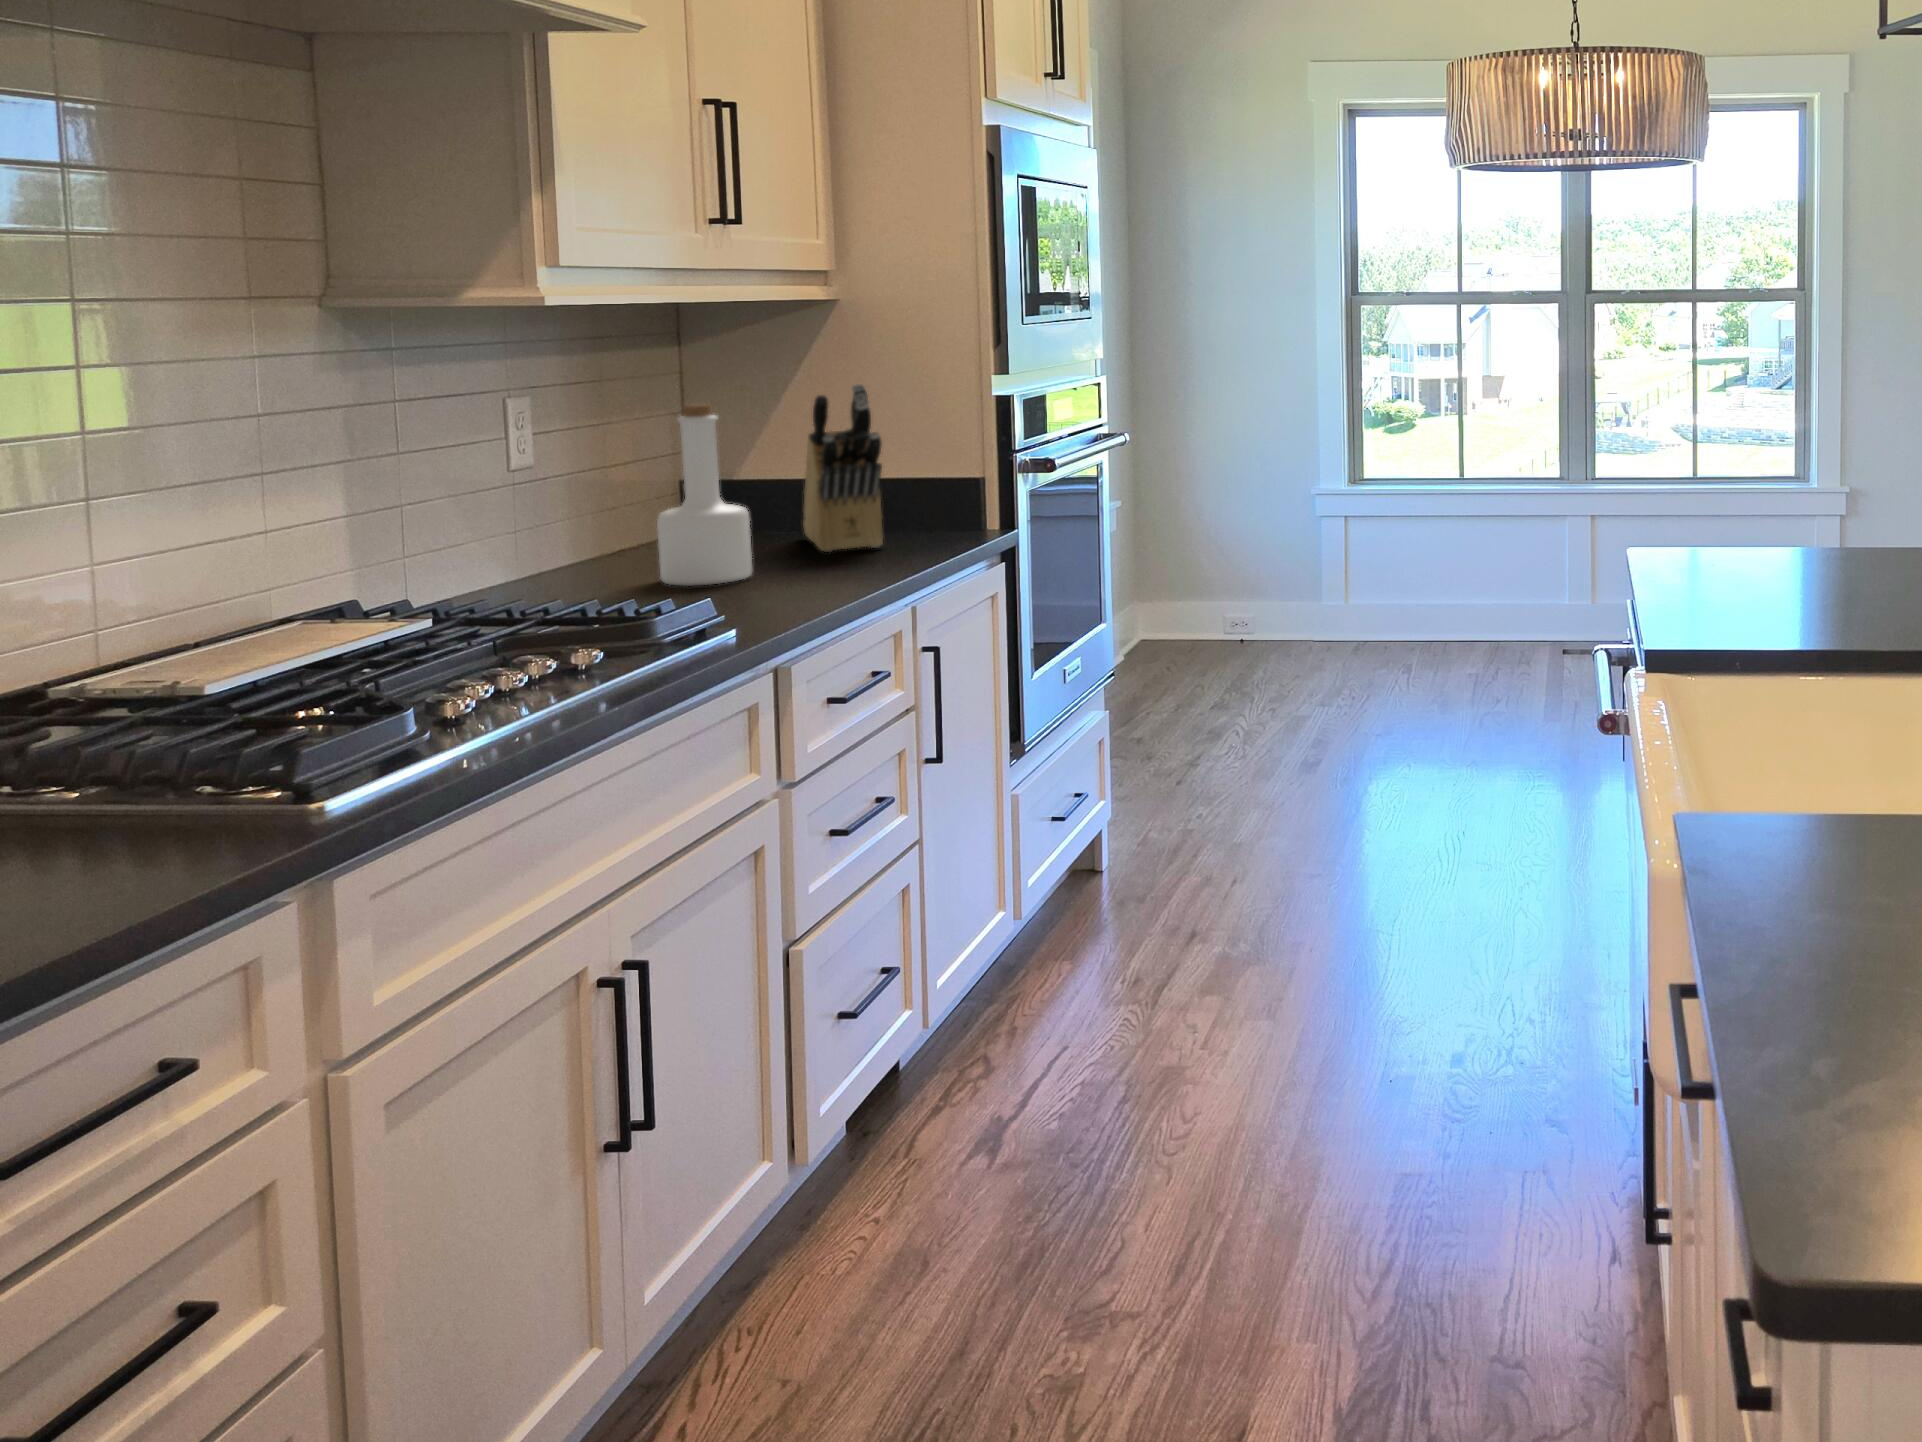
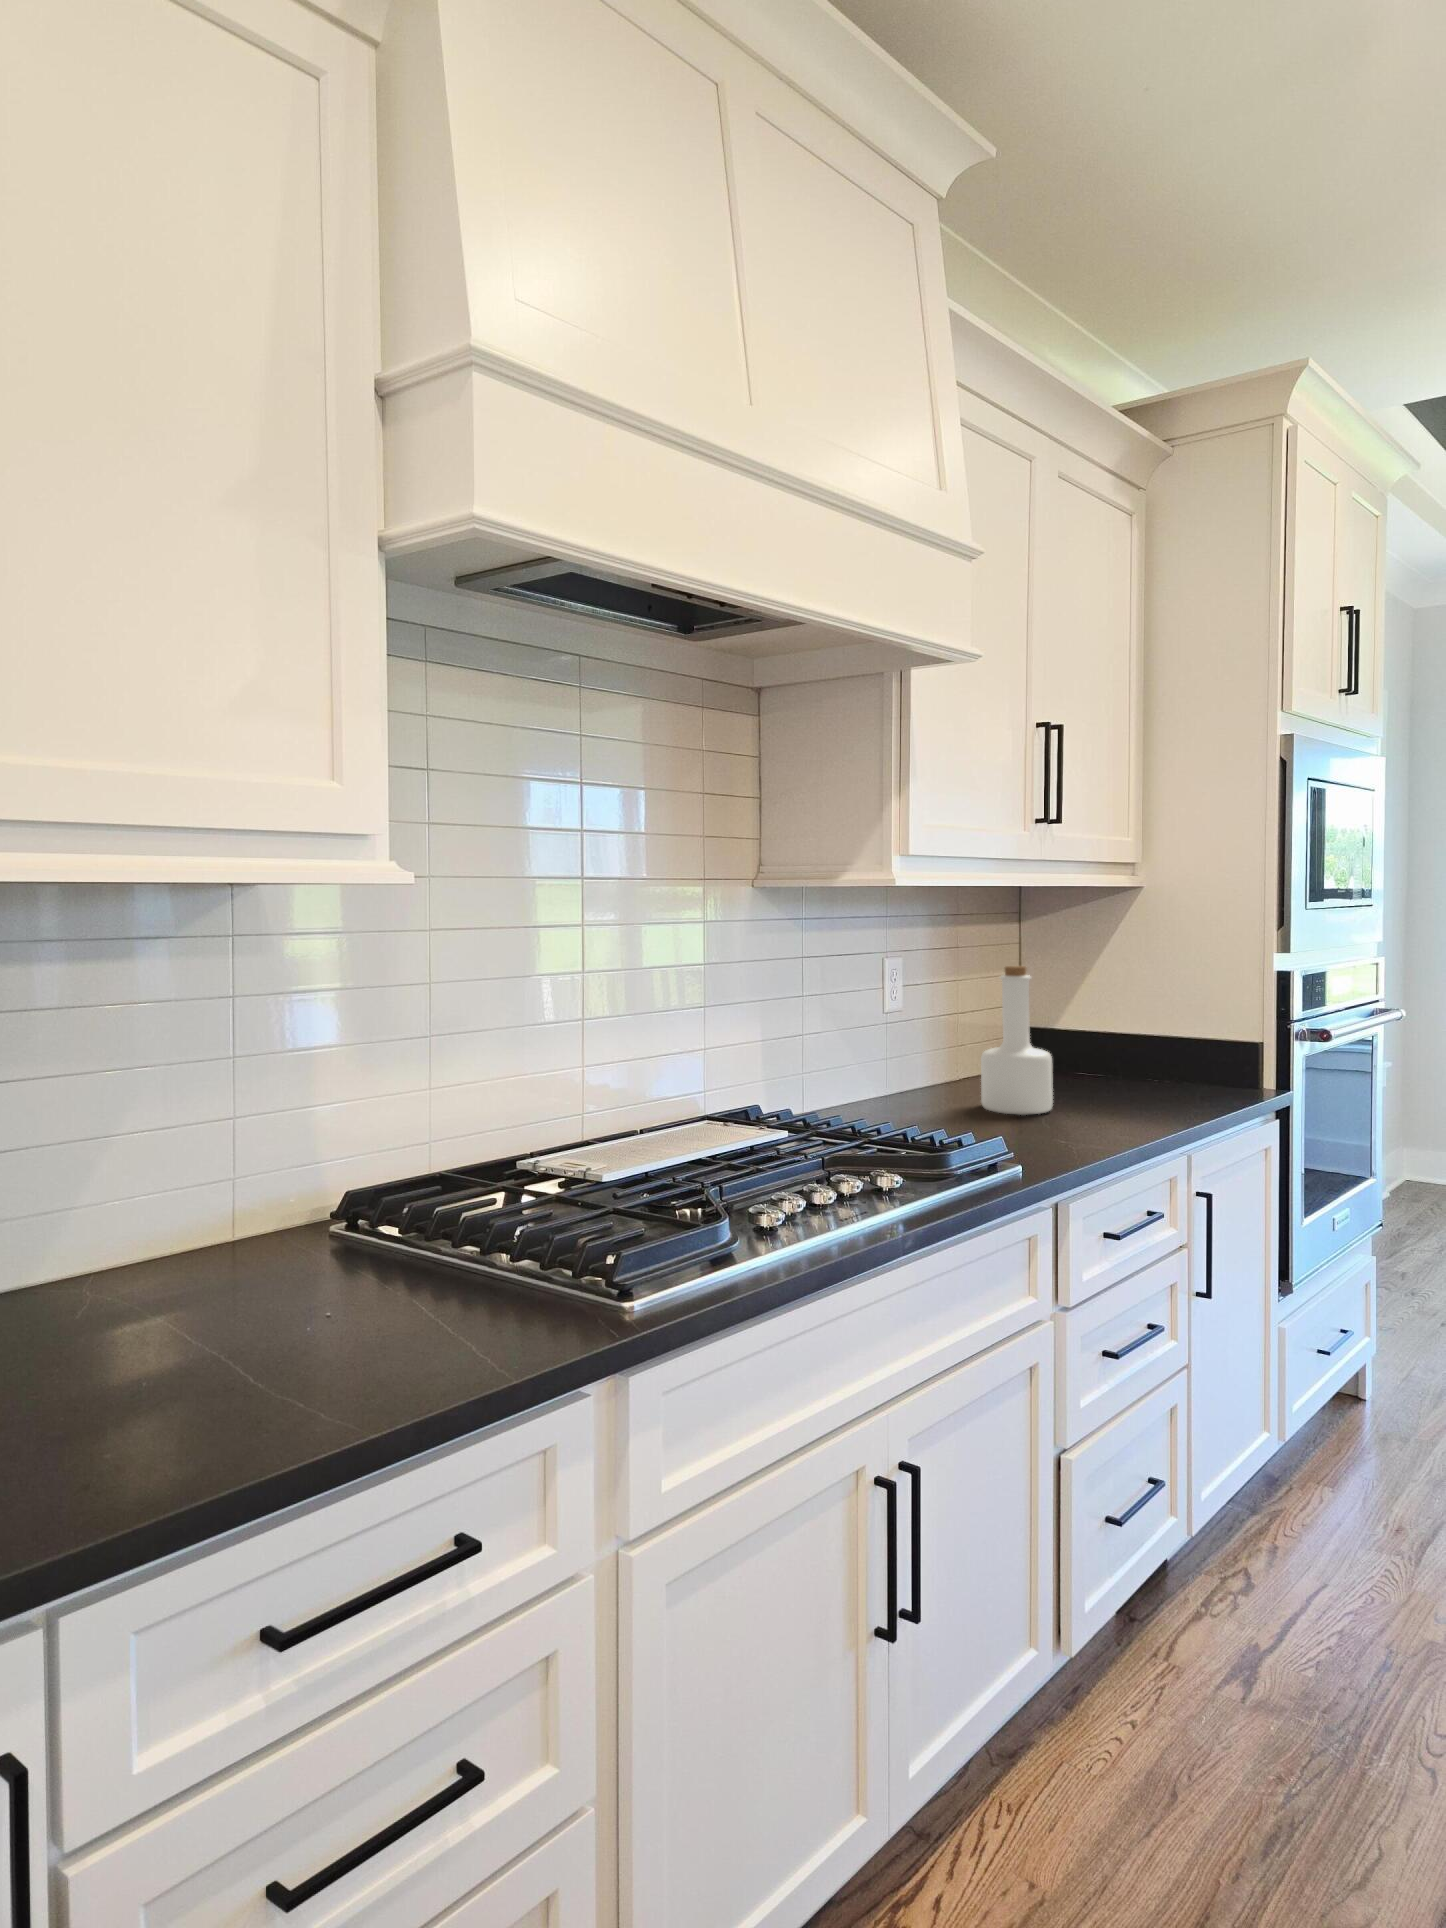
knife block: present [803,384,883,552] -> none [1105,952,1170,1093]

